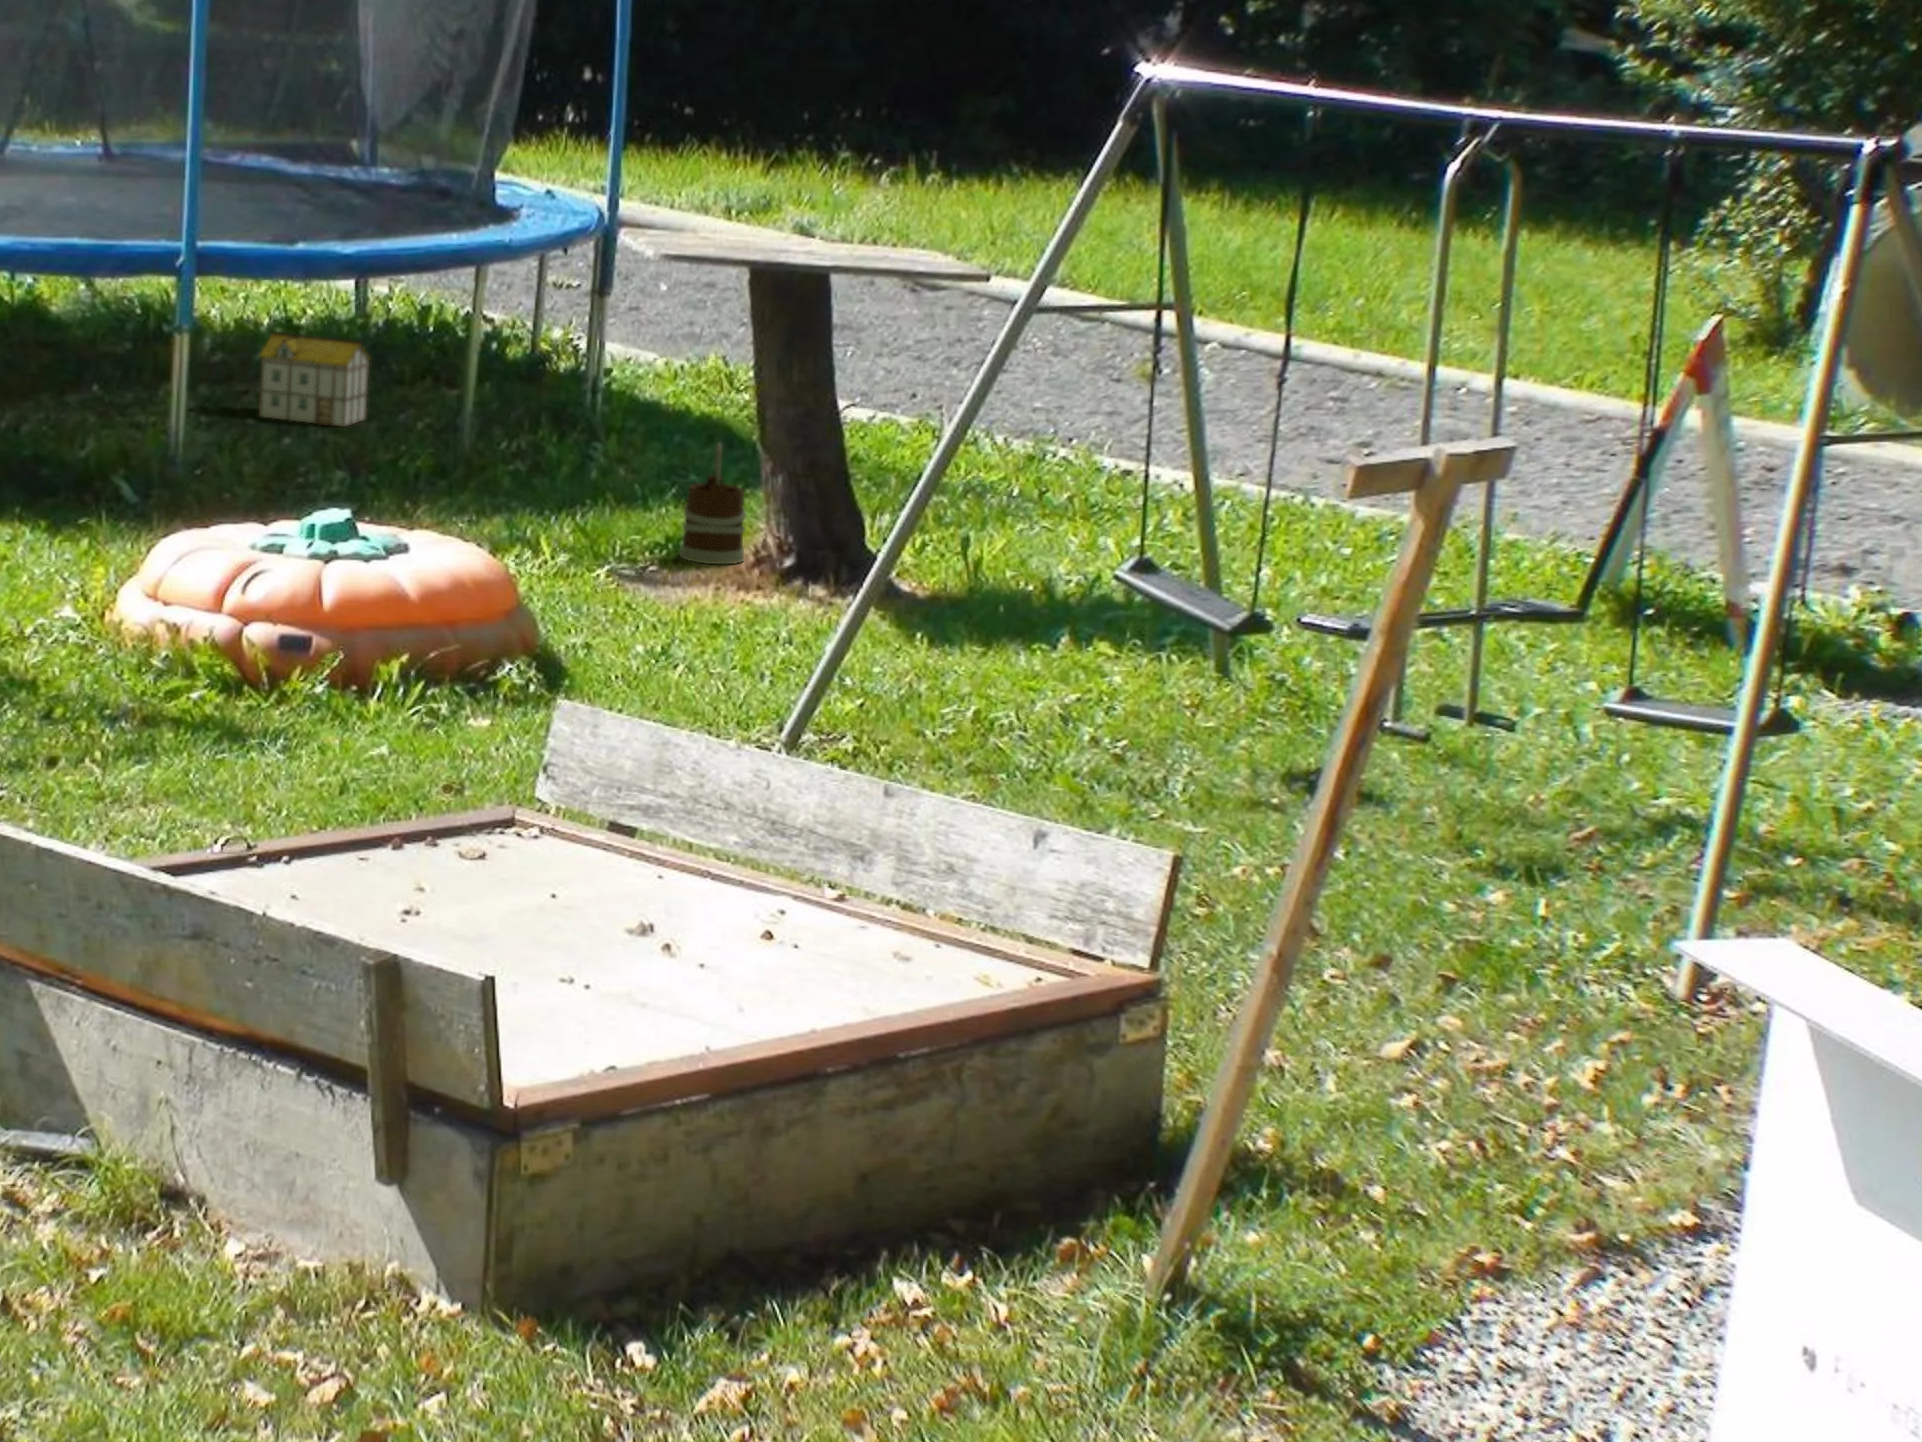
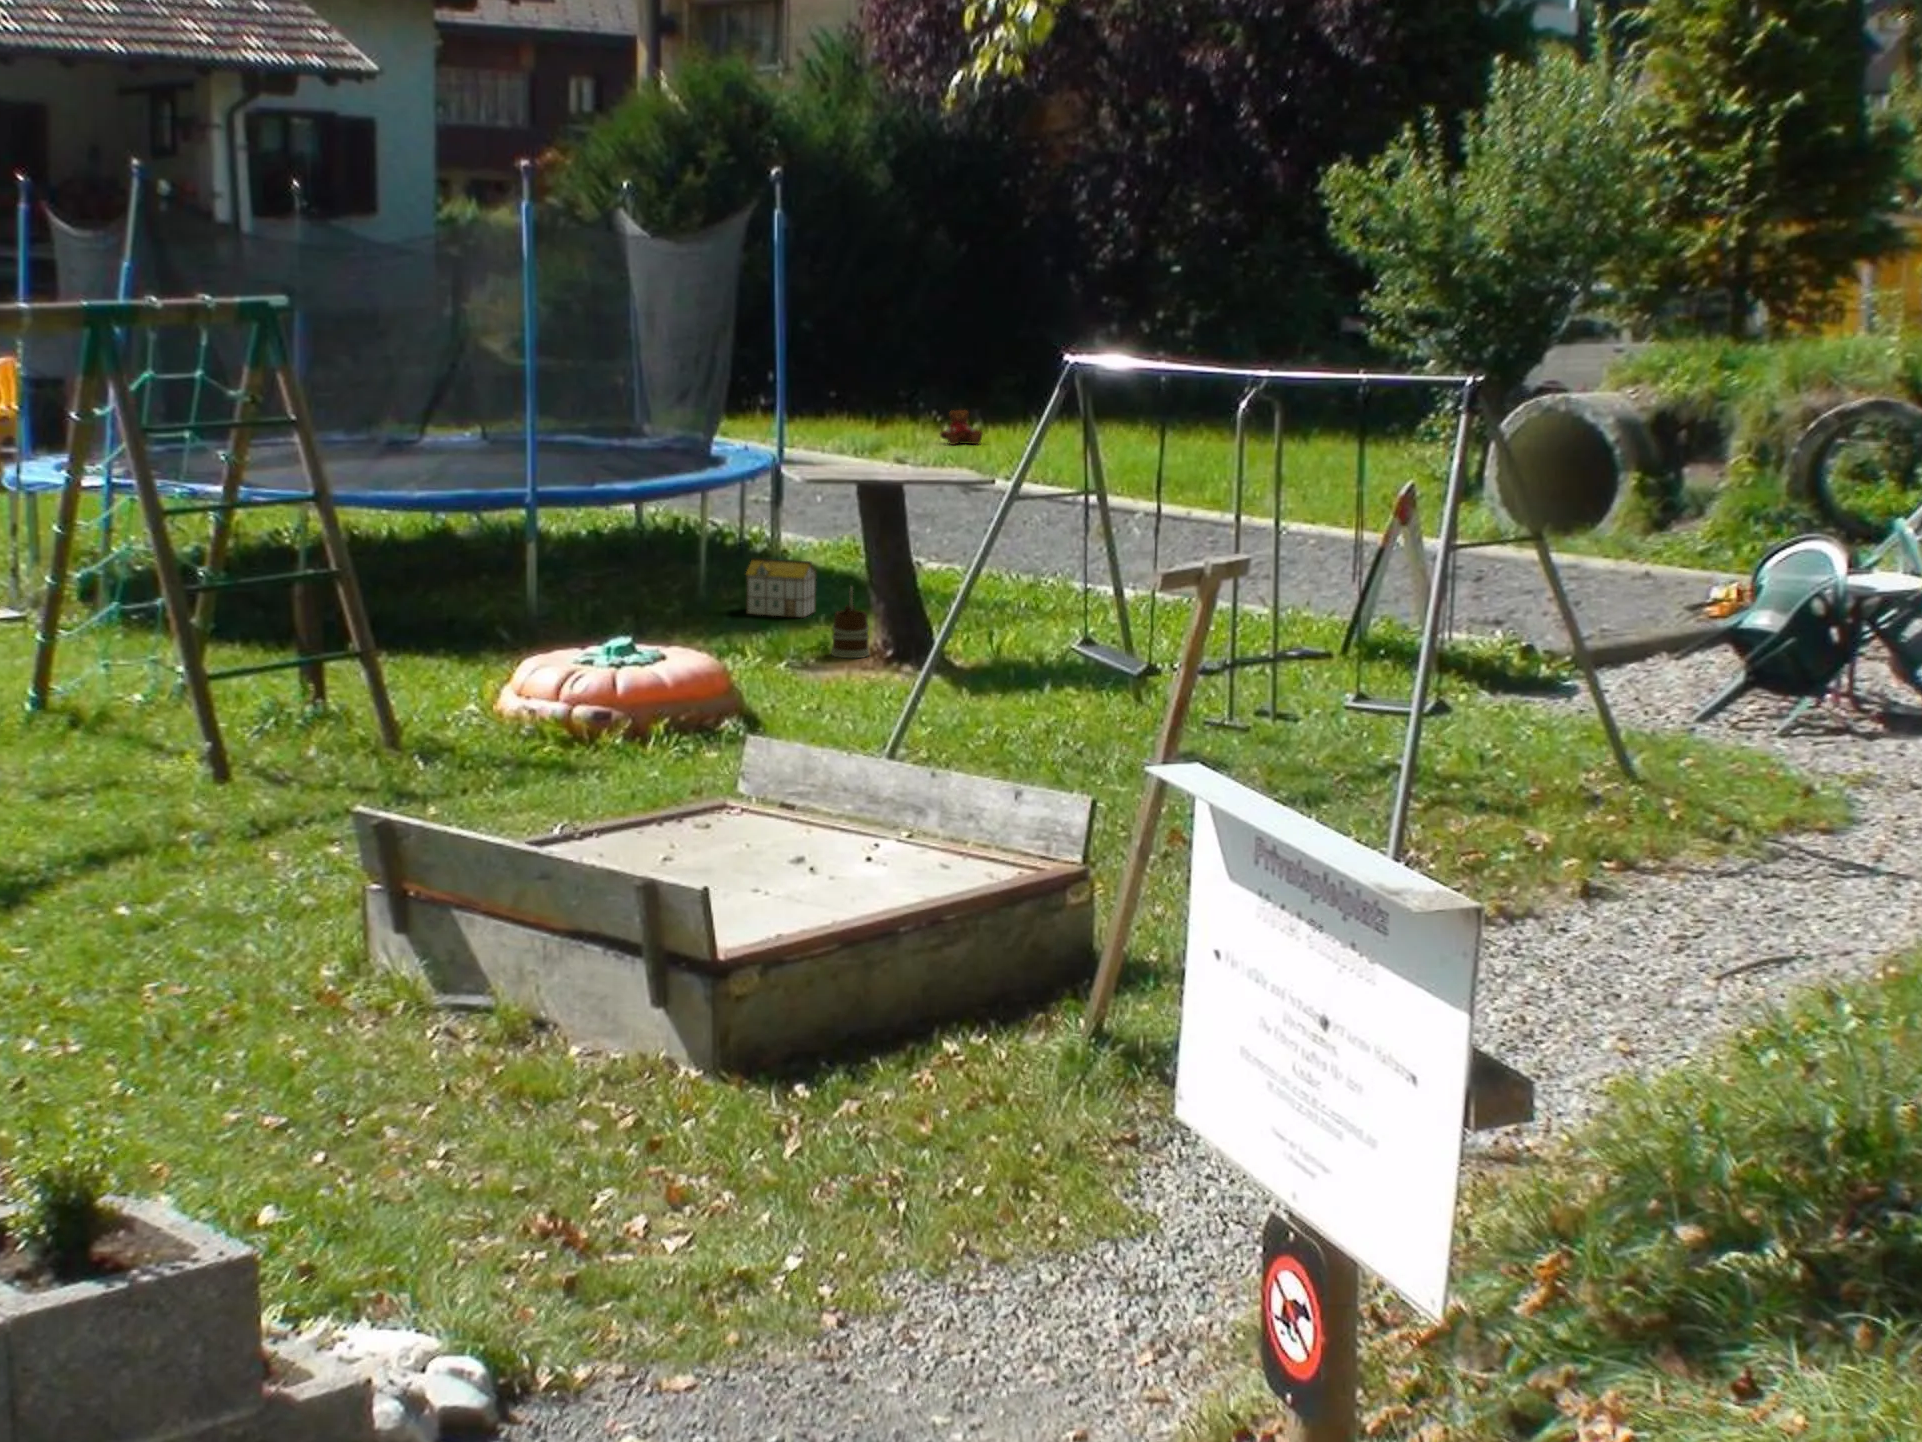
teddy bear: none [859,164,931,222] -> present [940,410,983,445]
toy house: present [259,332,370,427] -> present [746,558,816,617]

